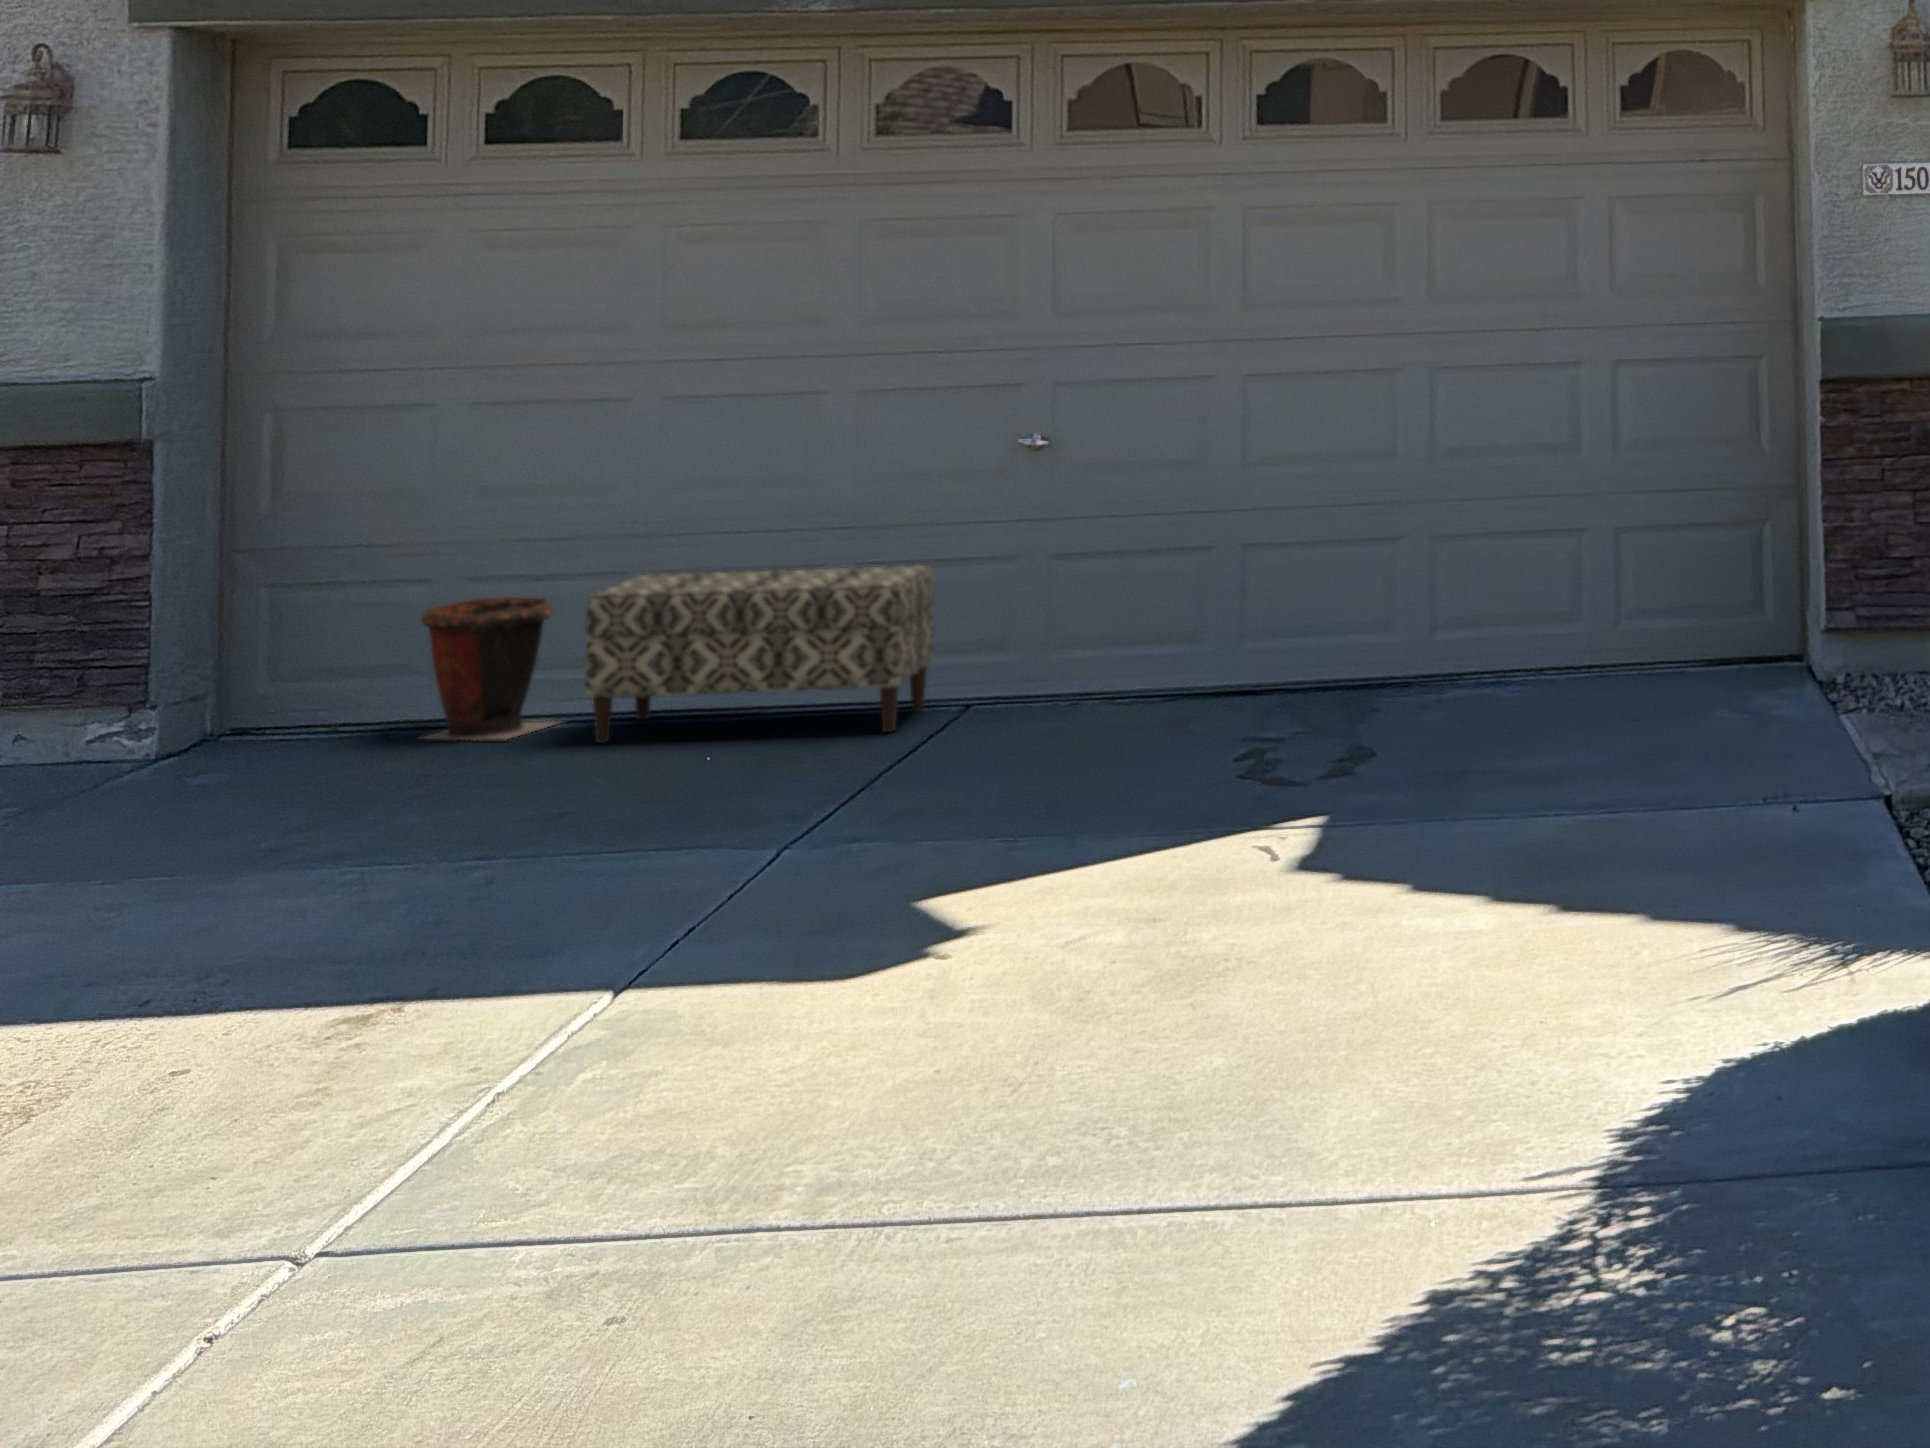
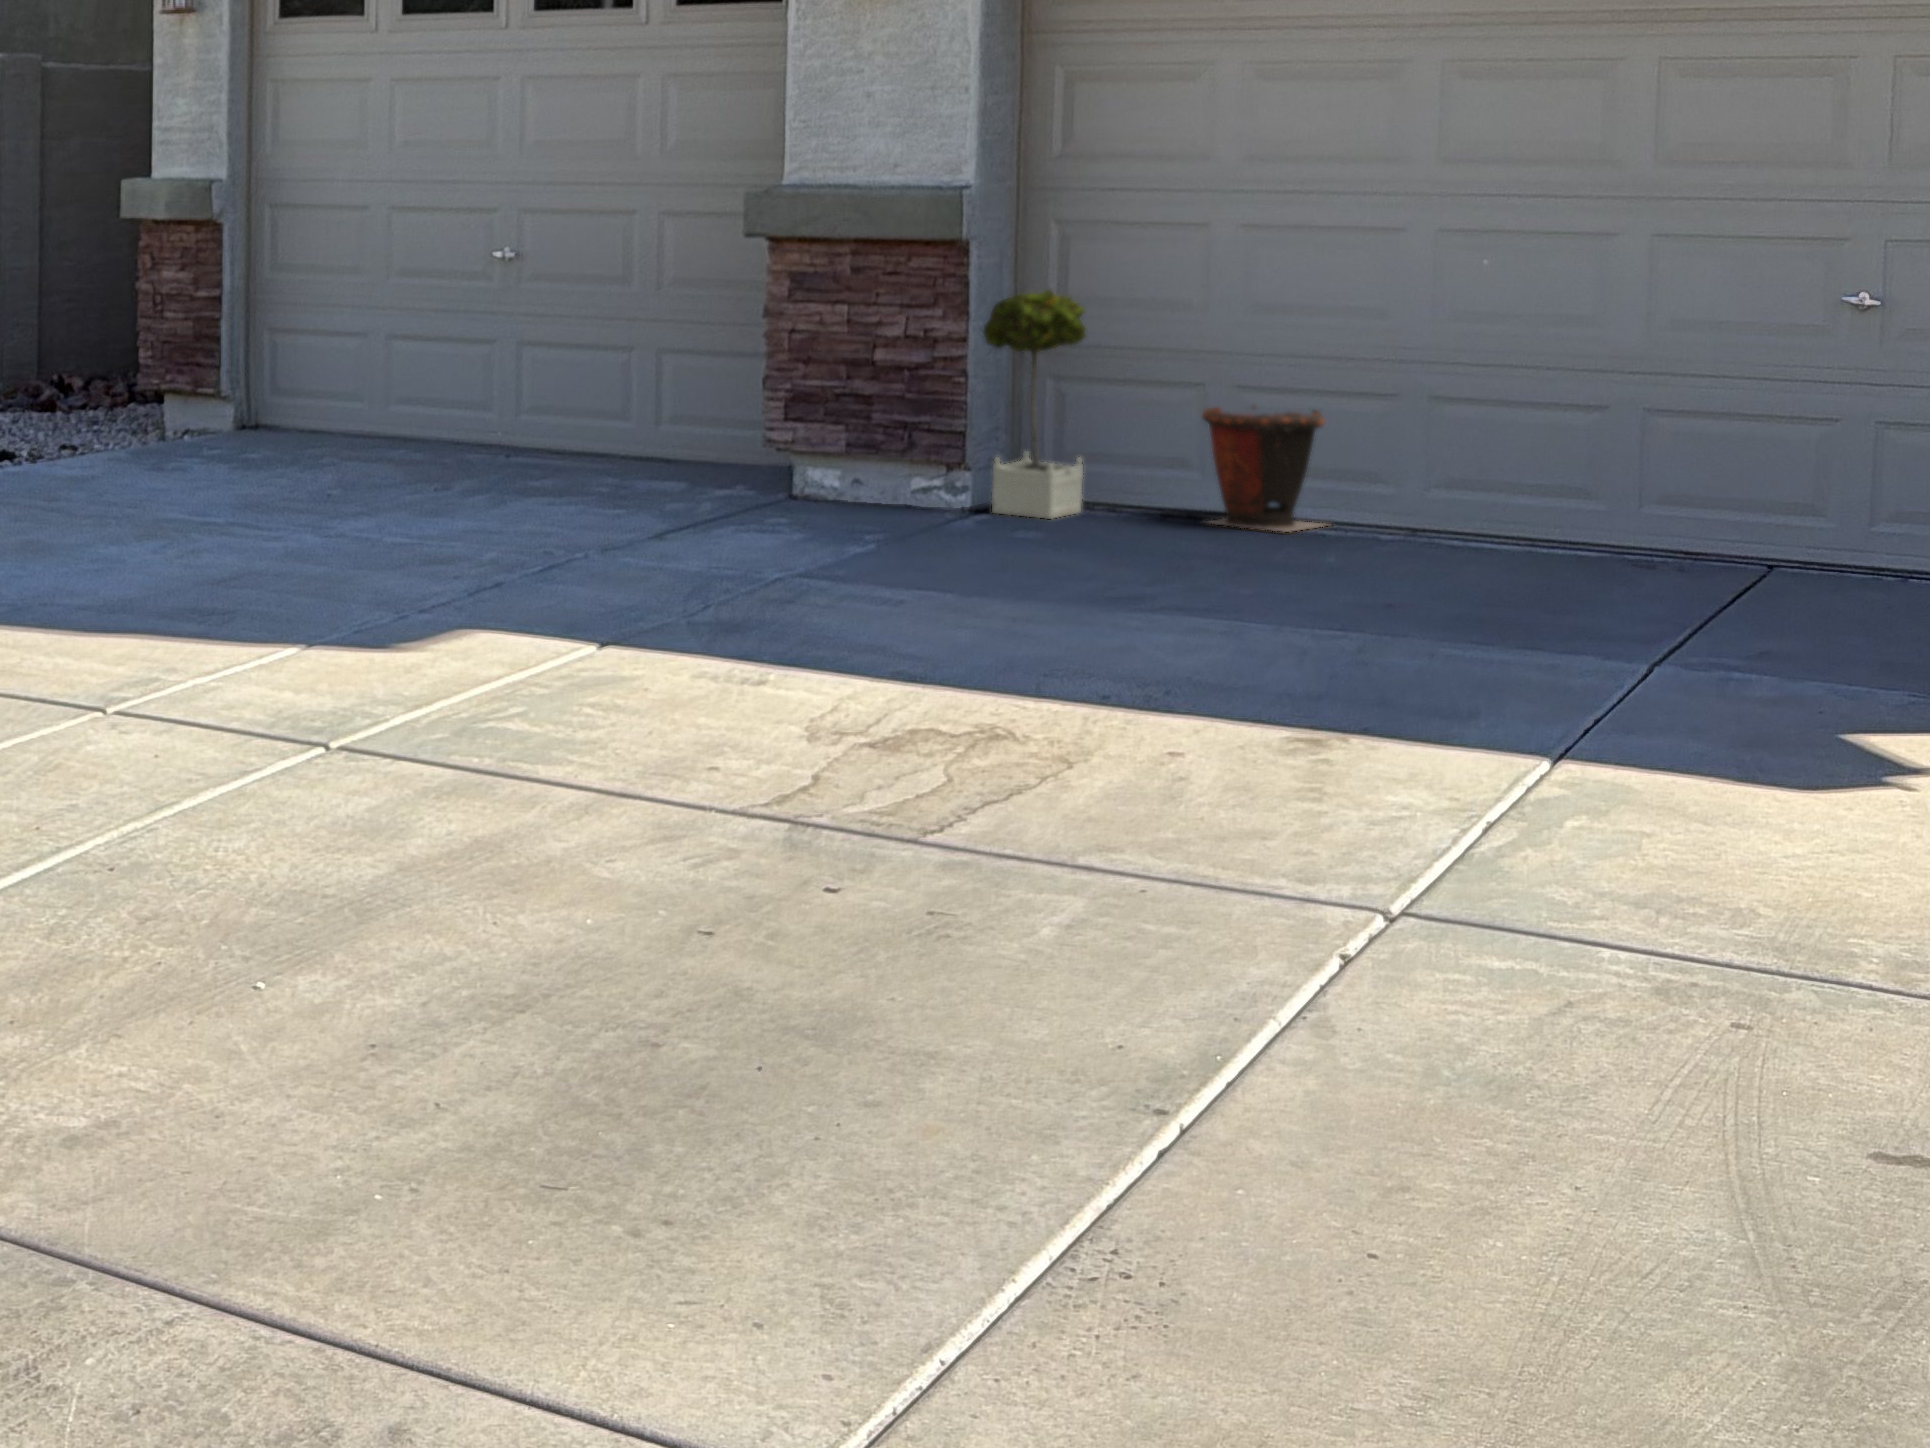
potted tree: none [163,490,295,757] -> present [983,289,1086,519]
bench: present [585,565,934,743] -> none [1370,395,1732,570]

